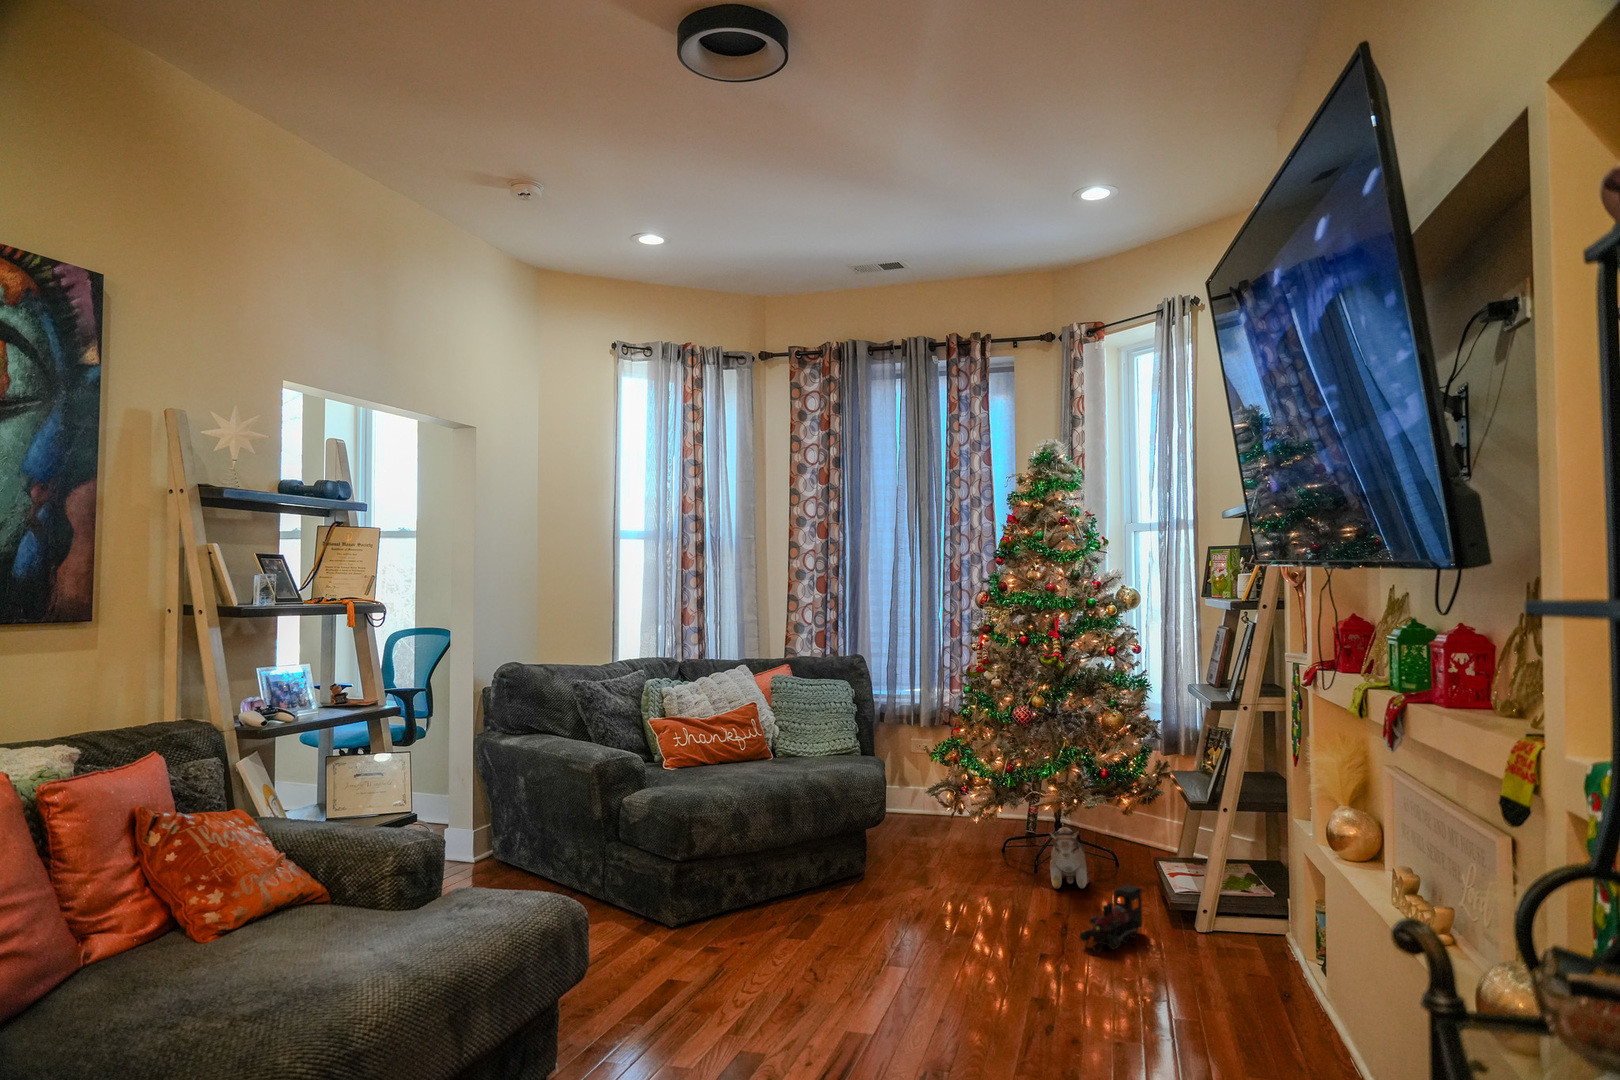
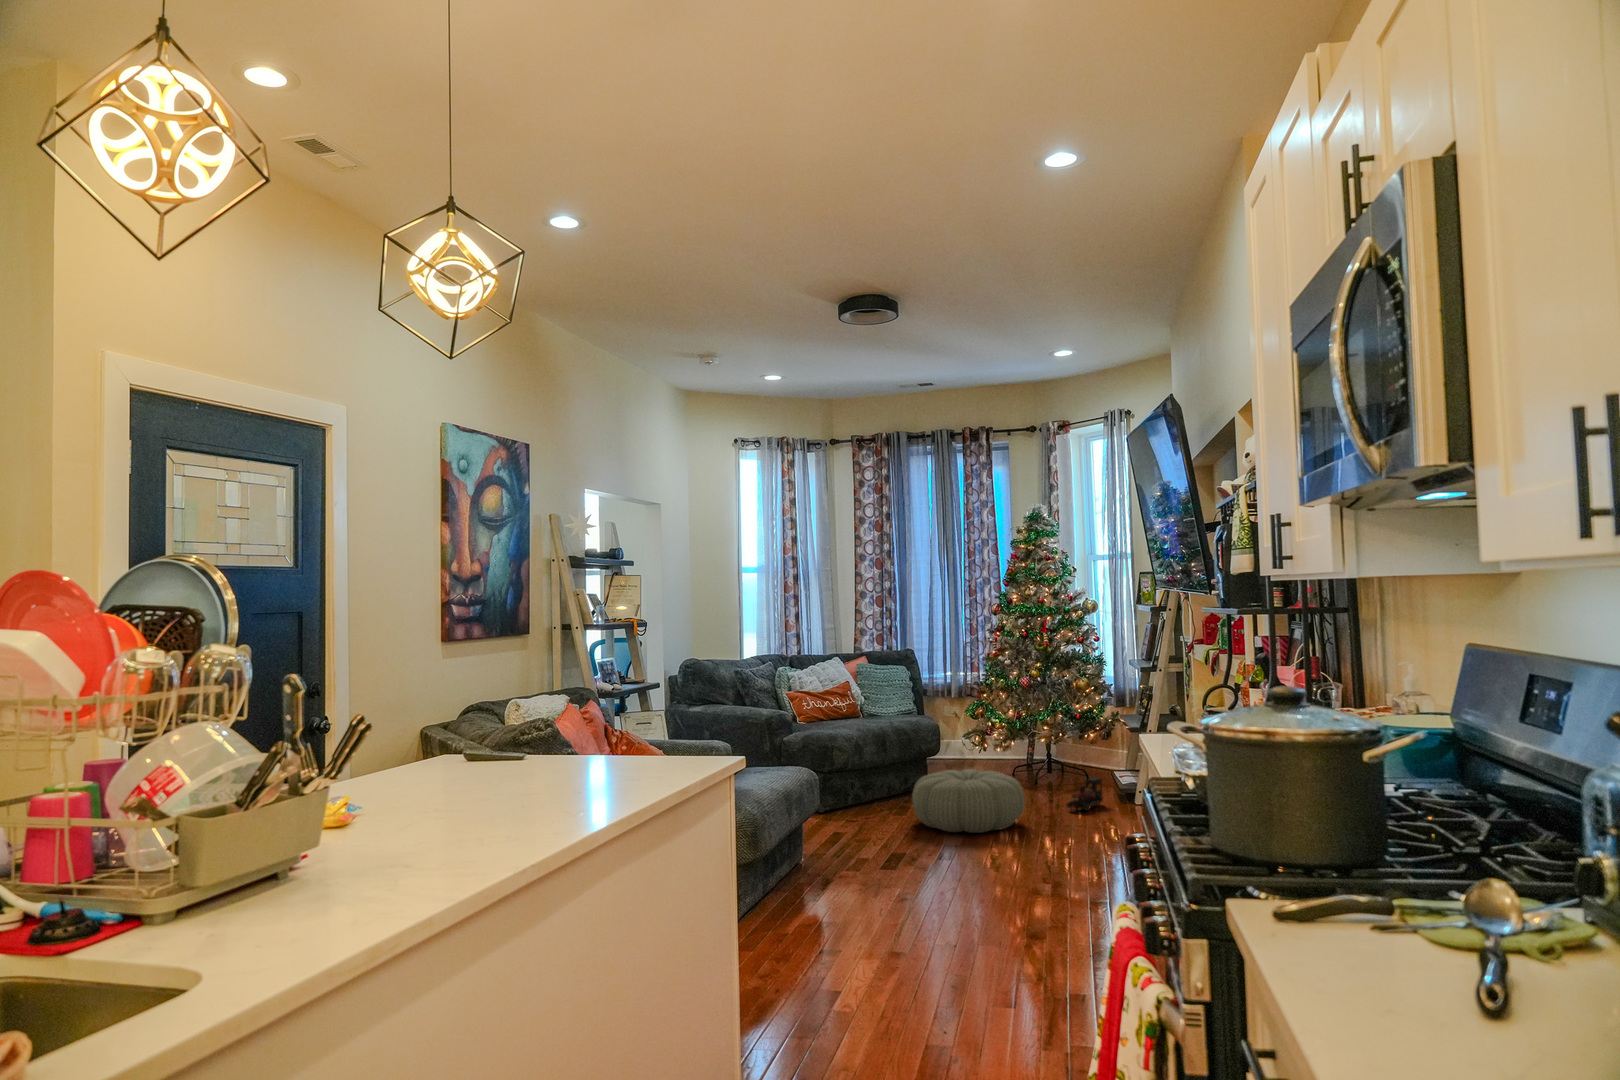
plush toy: present [1049,827,1090,889] -> none [1045,750,1071,790]
pouf: none [806,871,1004,1004] -> present [912,769,1025,833]

